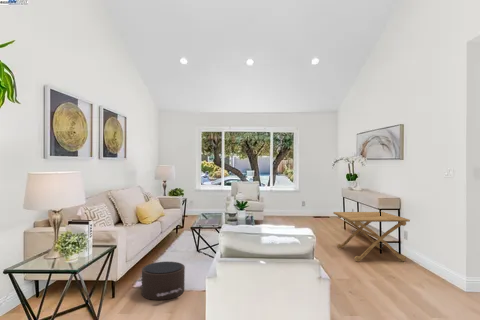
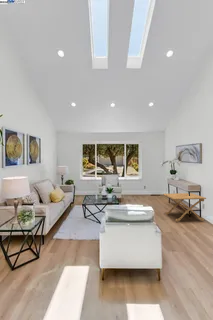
pouf: present [138,262,185,300] -> none [56,224,83,245]

